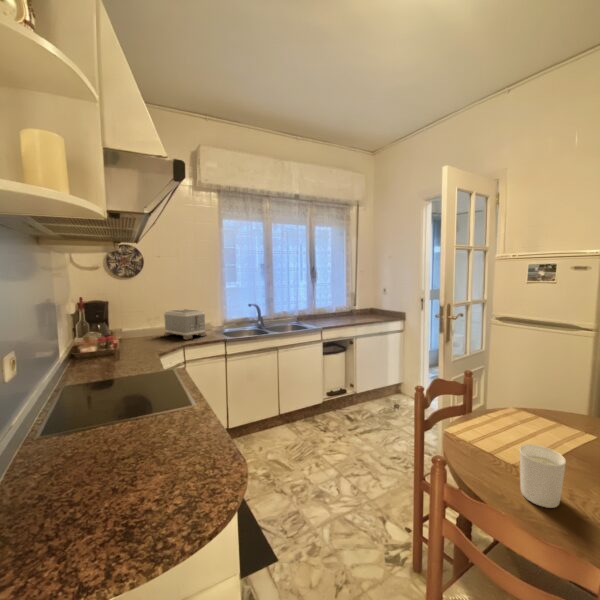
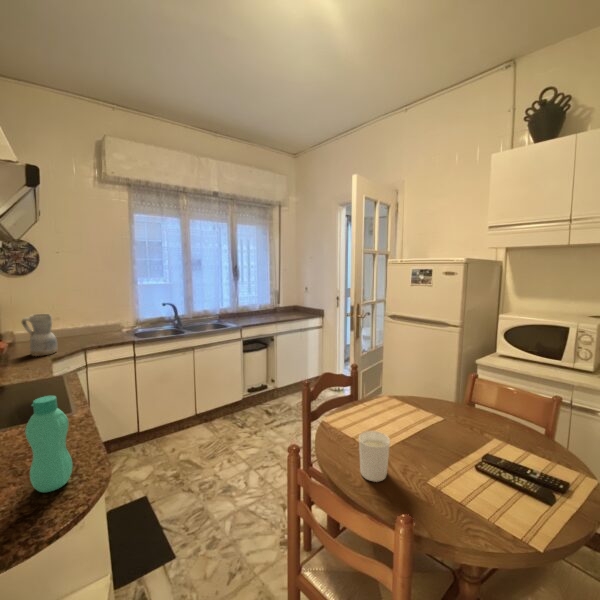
toaster: present [164,309,206,339] -> none [65,309,115,342]
ceramic pitcher: none [133,311,161,350] -> present [21,314,57,356]
bottle: none [175,382,214,483] -> present [25,396,73,493]

